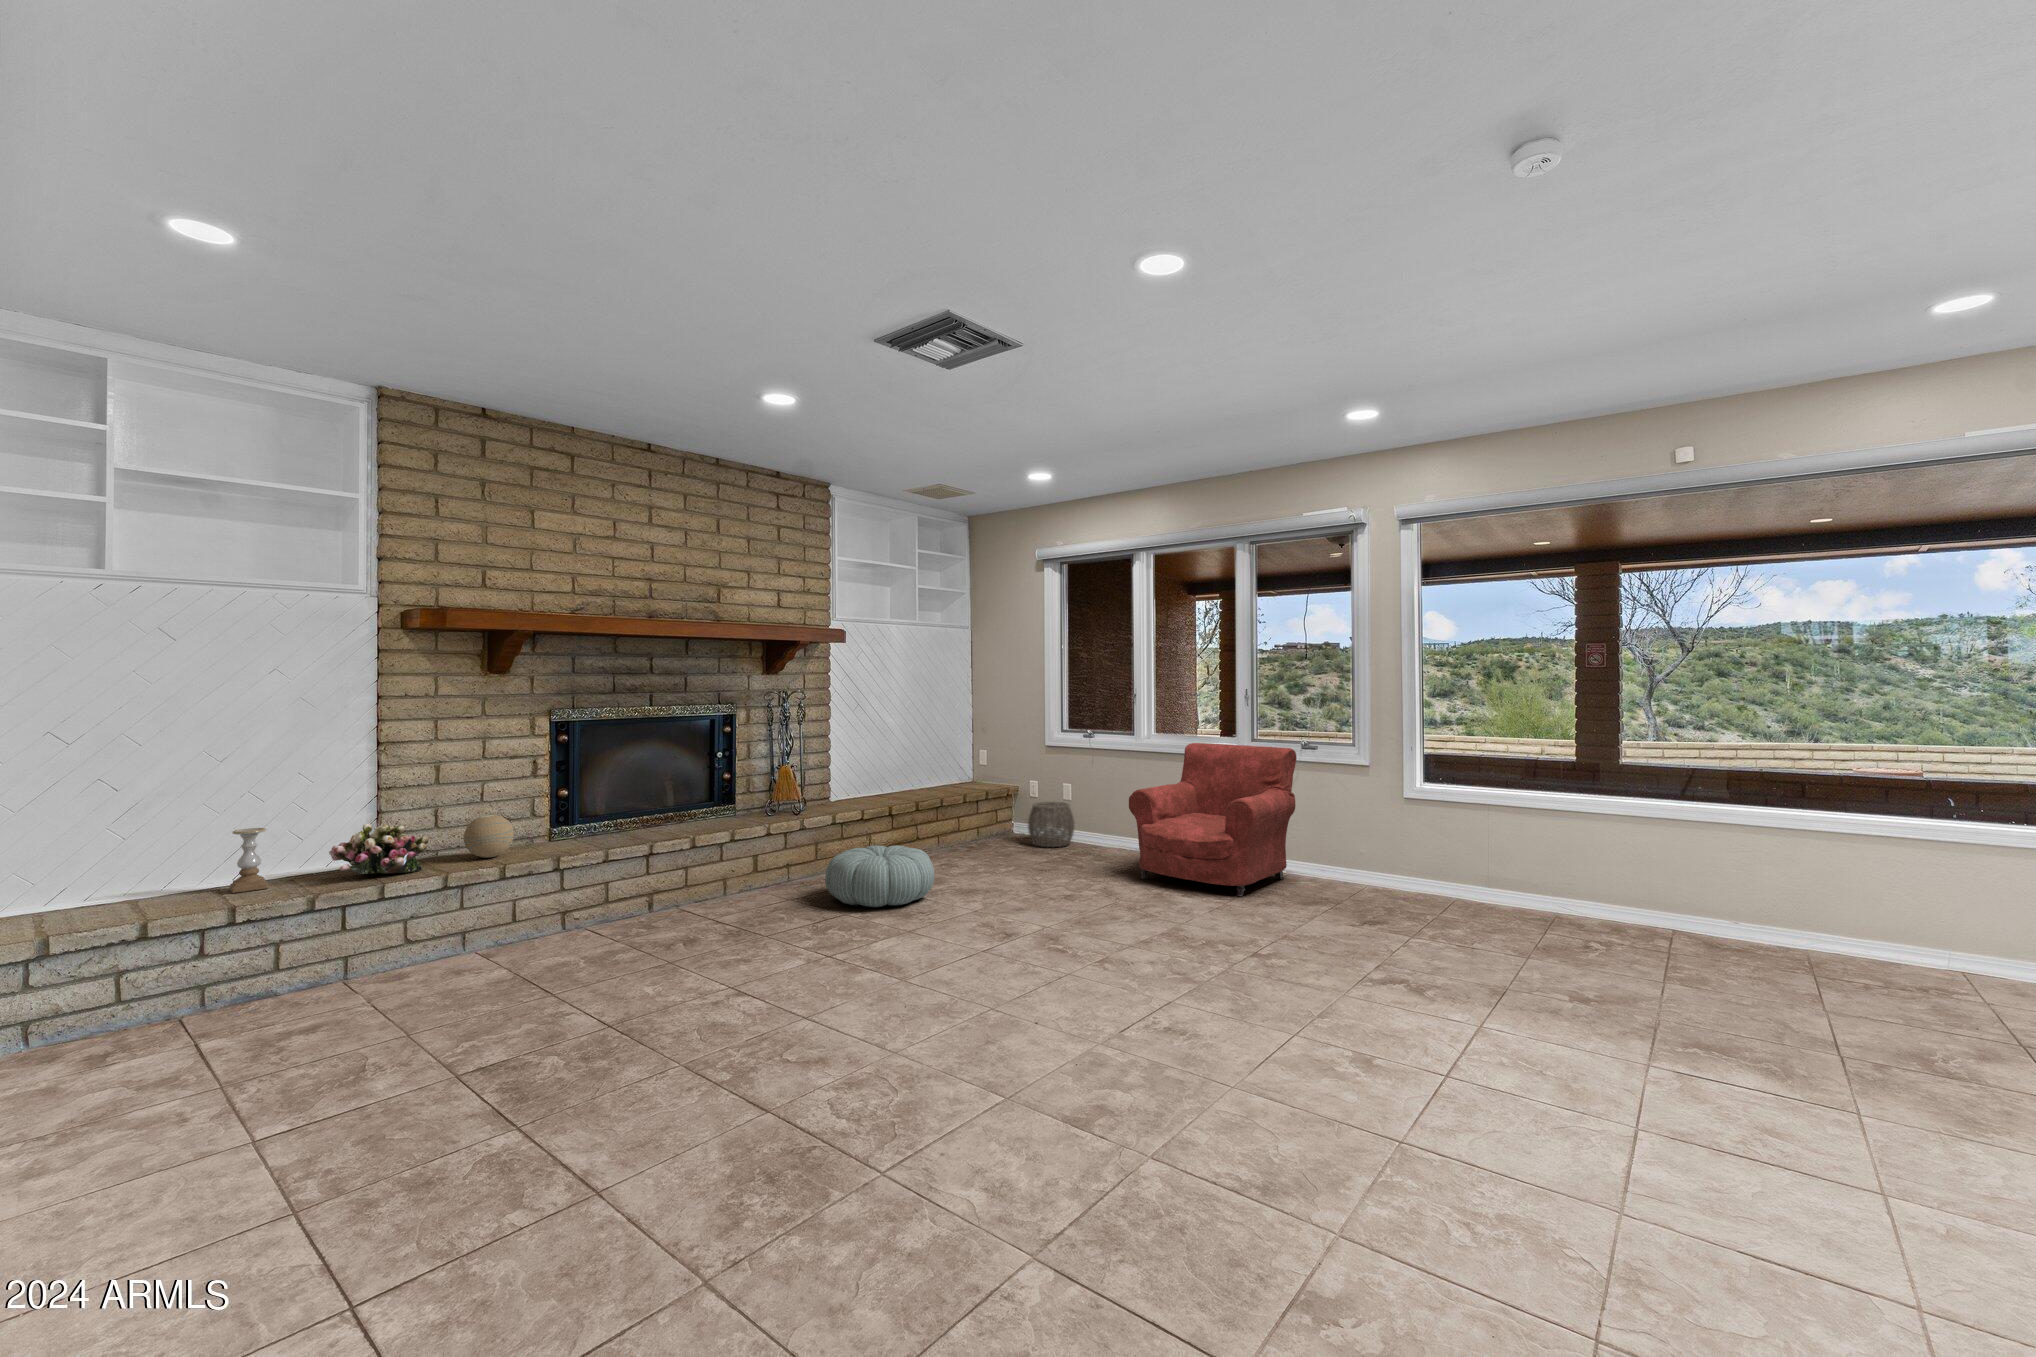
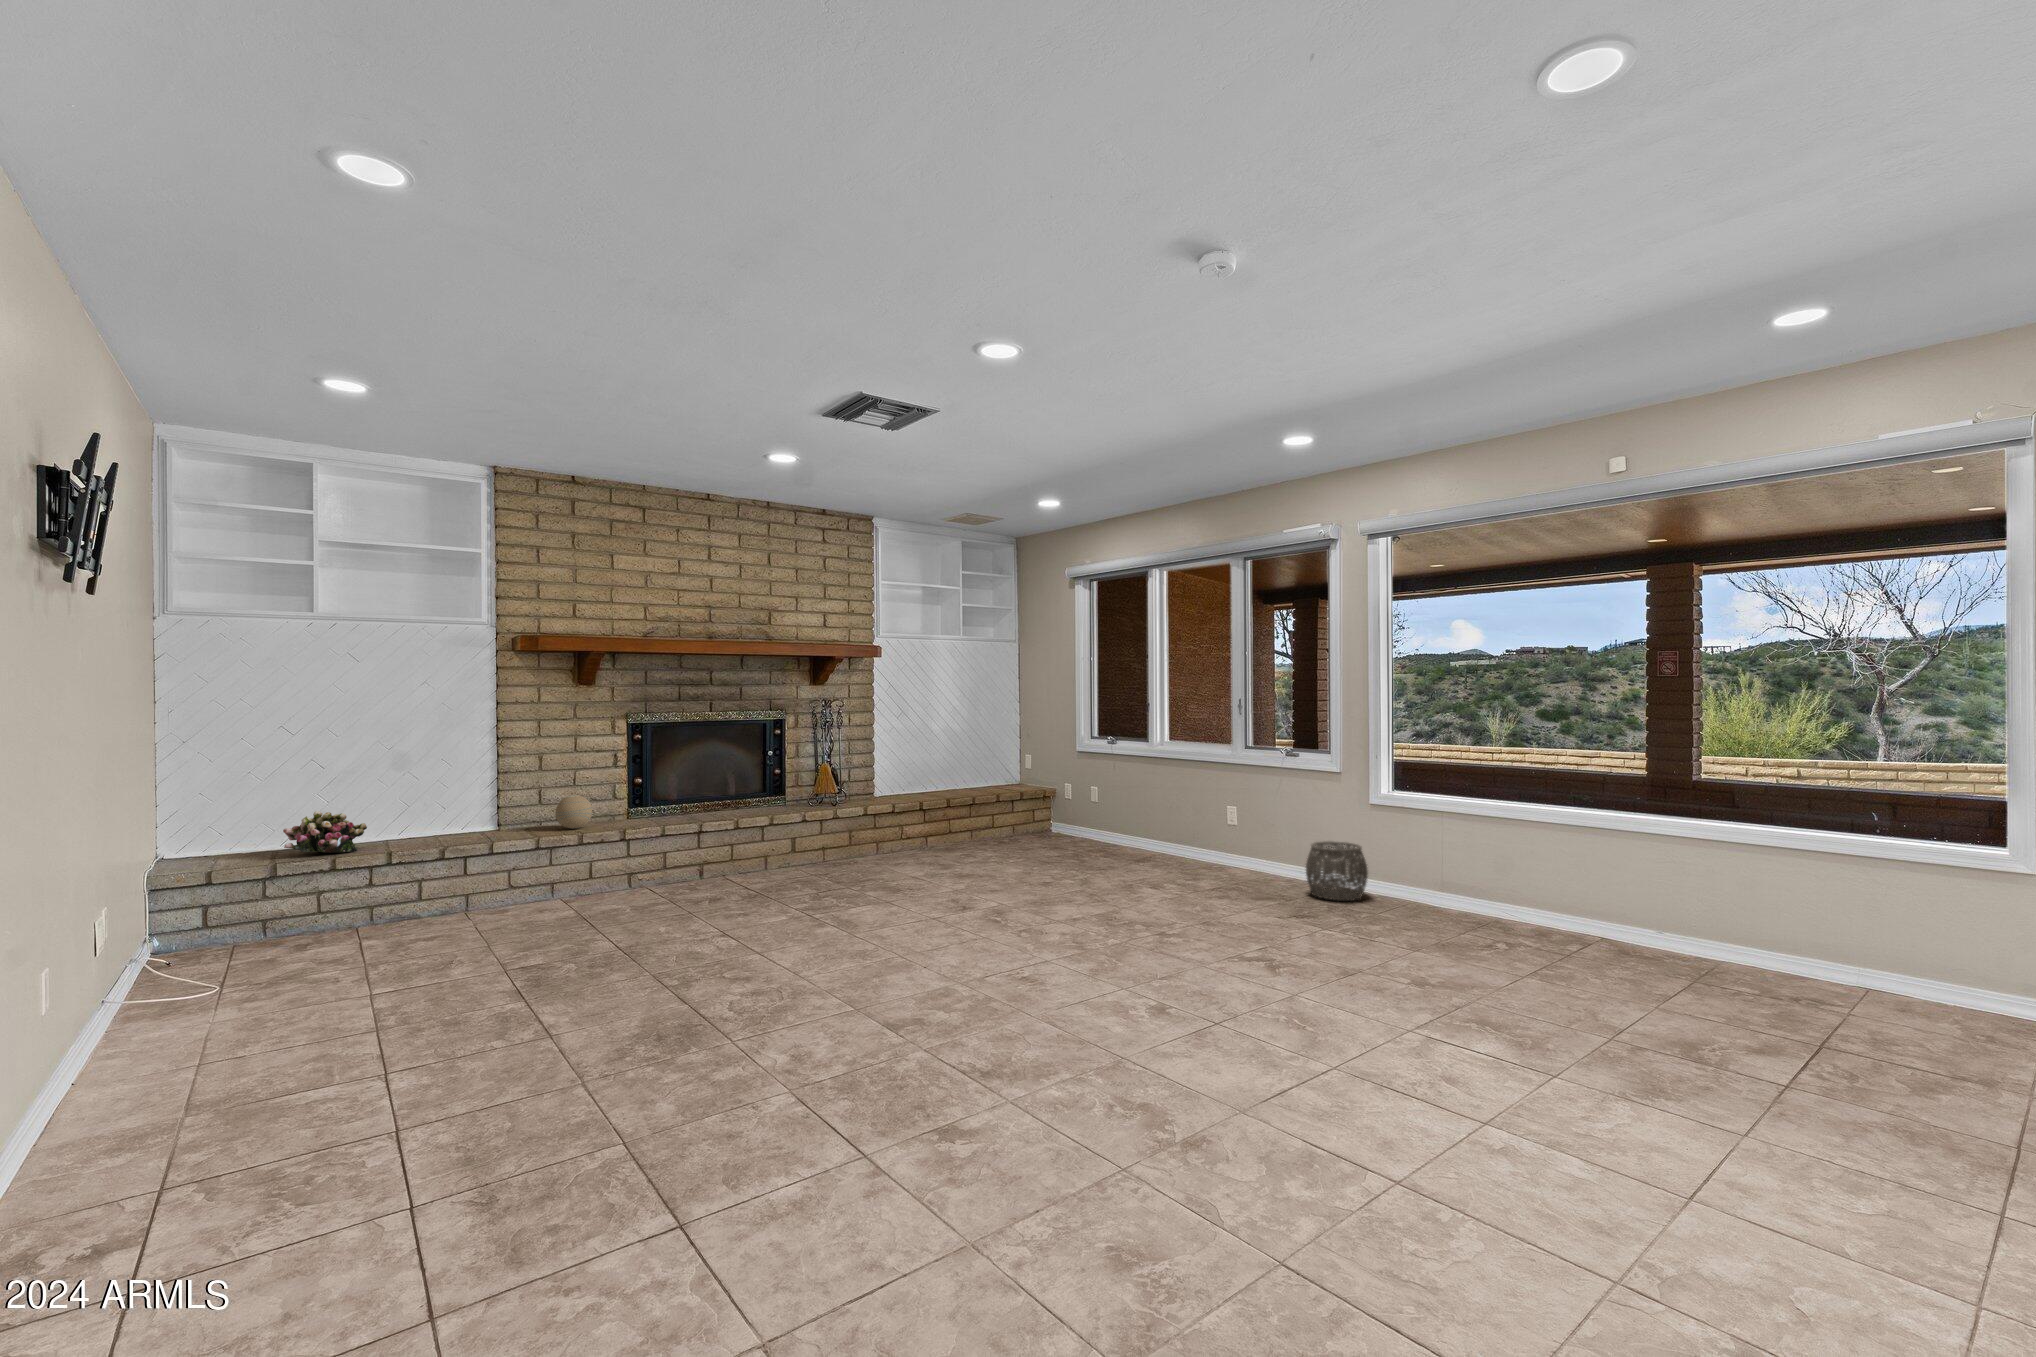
armchair: present [1129,743,1297,897] -> none [1119,749,1281,891]
woven basket: present [1028,802,1074,847] -> present [1306,841,1368,901]
flower arrangement: present [329,824,428,874] -> present [283,811,367,853]
candle holder: present [230,828,268,893] -> none [394,799,418,844]
pouf: present [825,845,934,907] -> none [839,833,933,884]

